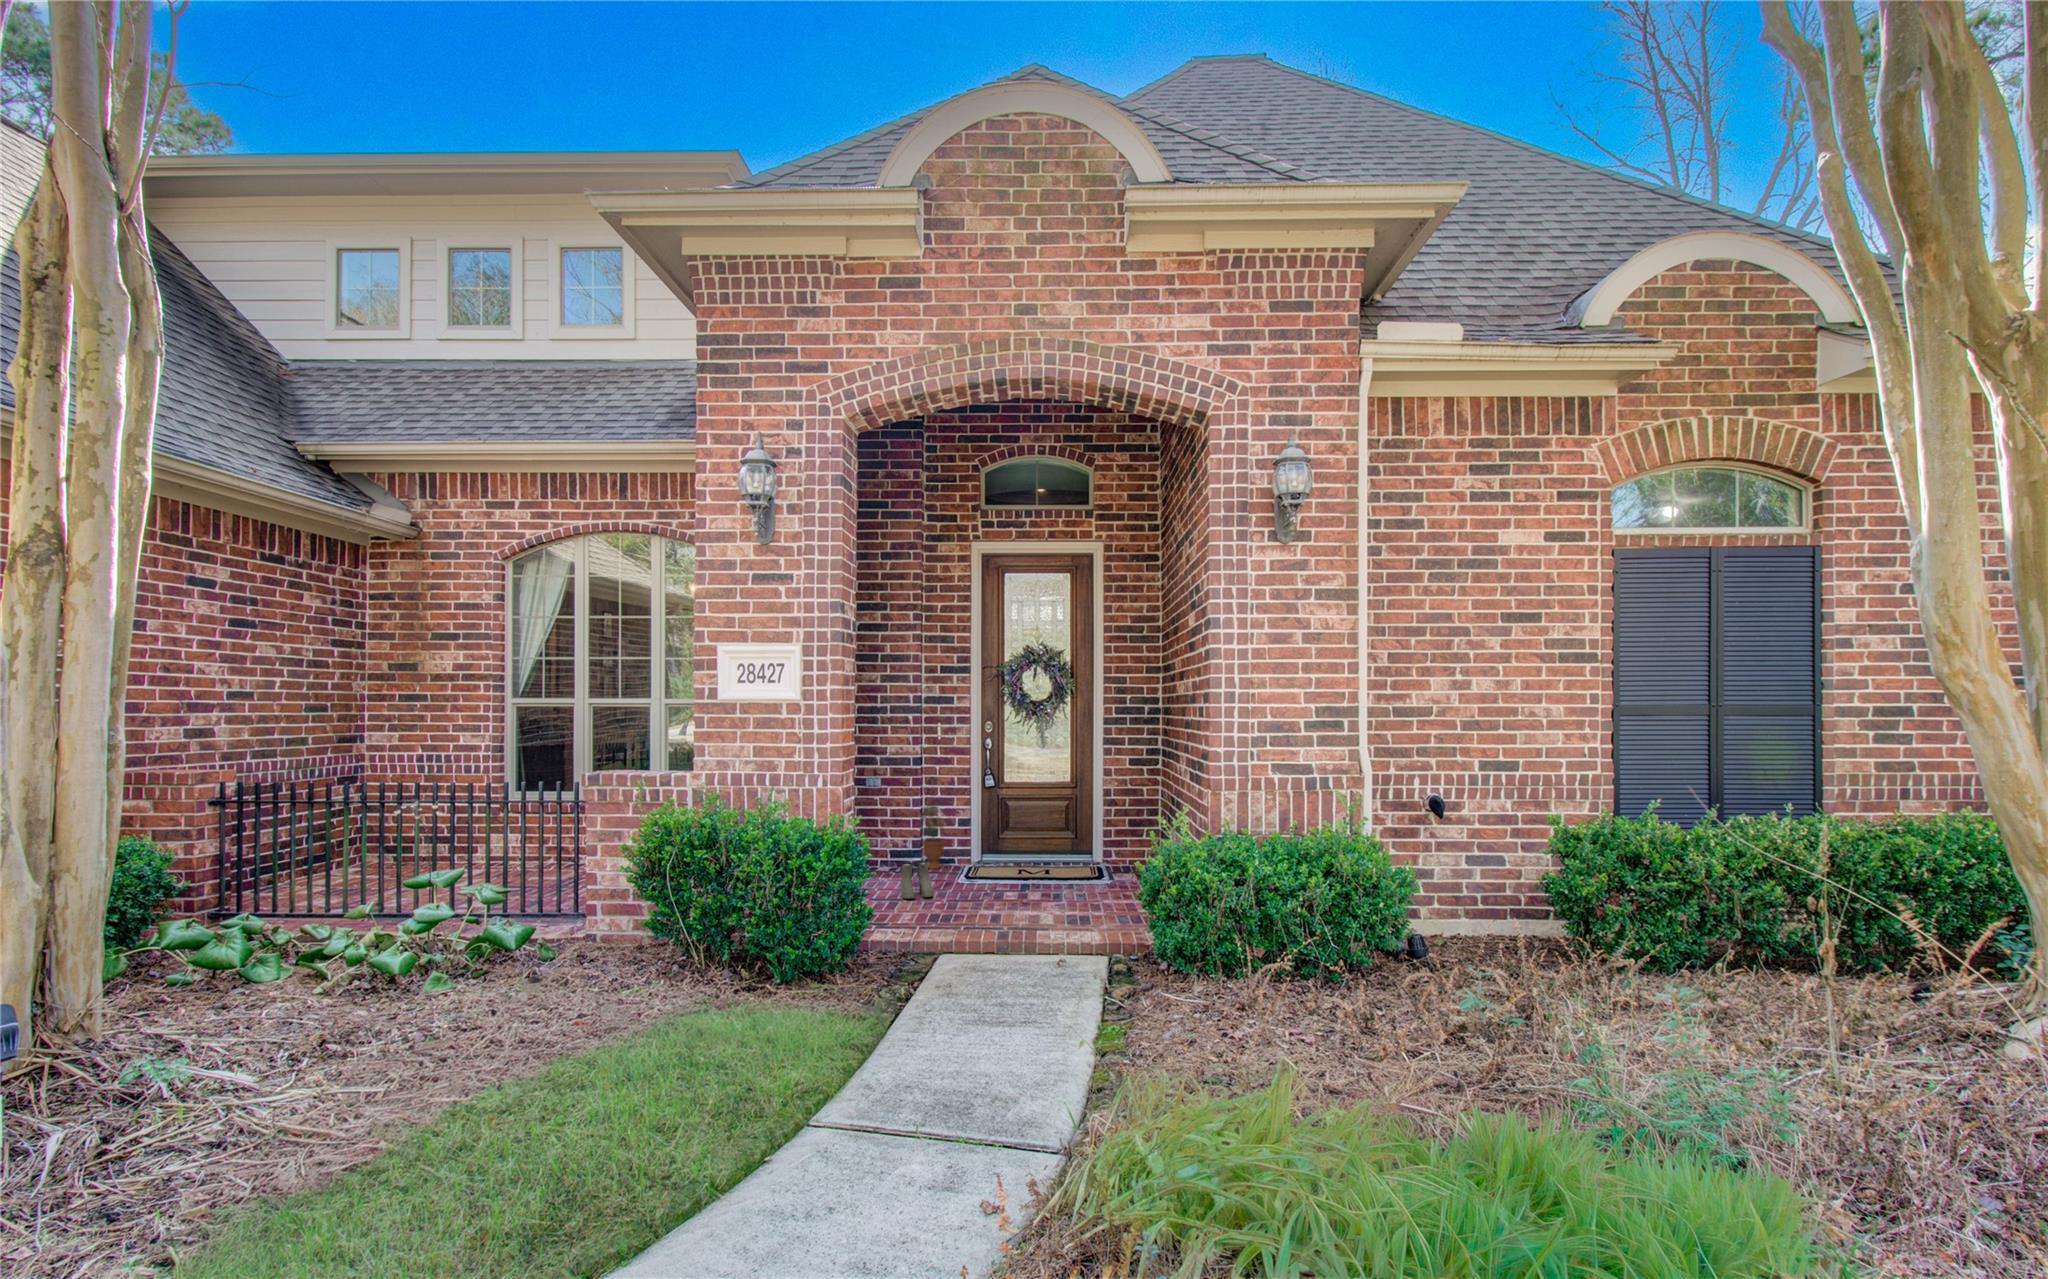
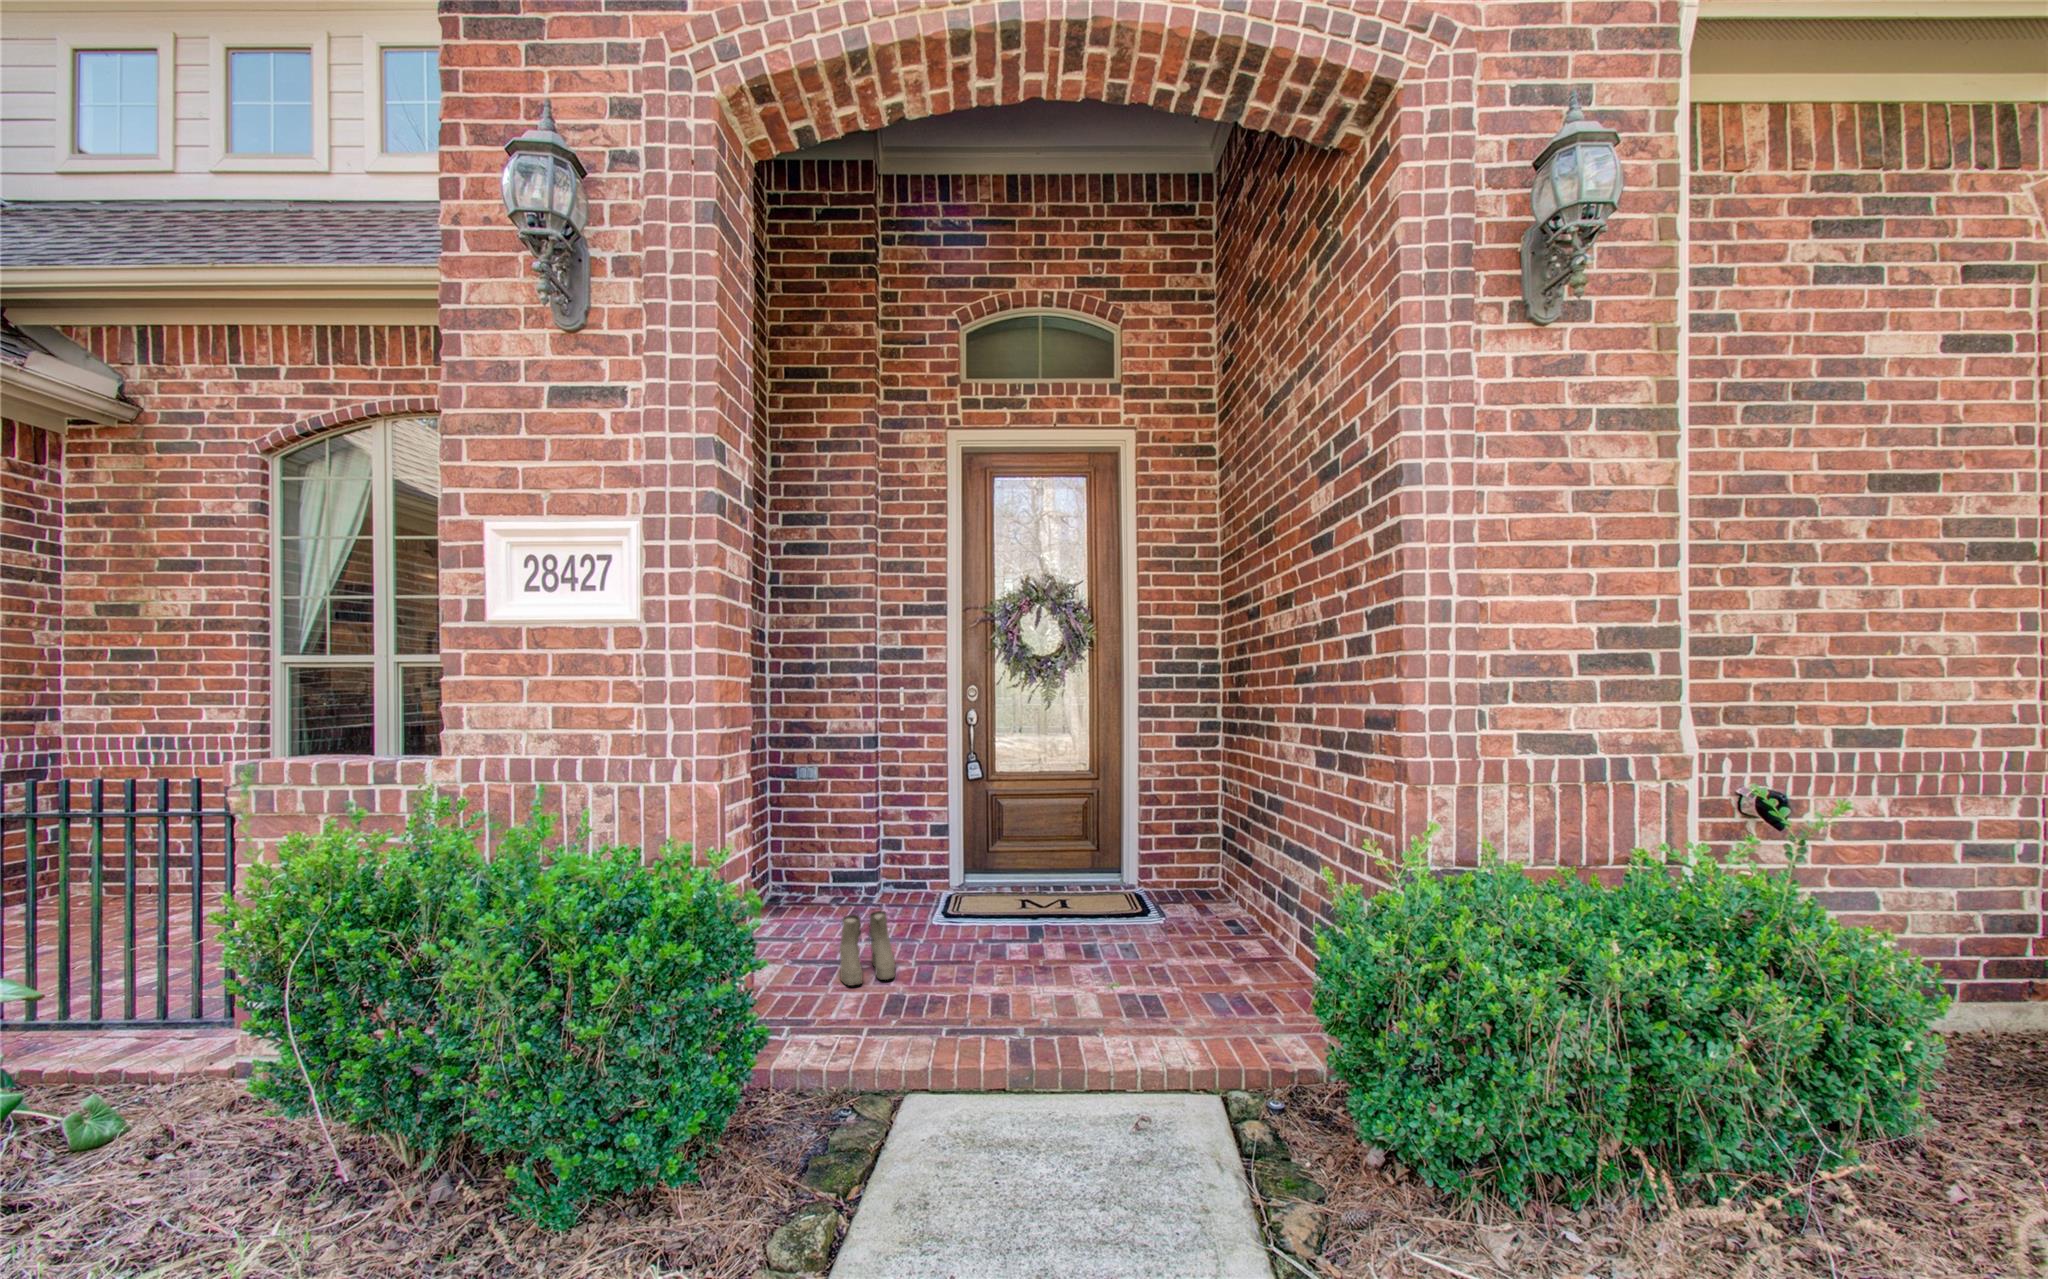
potted plant: present [921,802,945,869] -> none [871,796,913,901]

